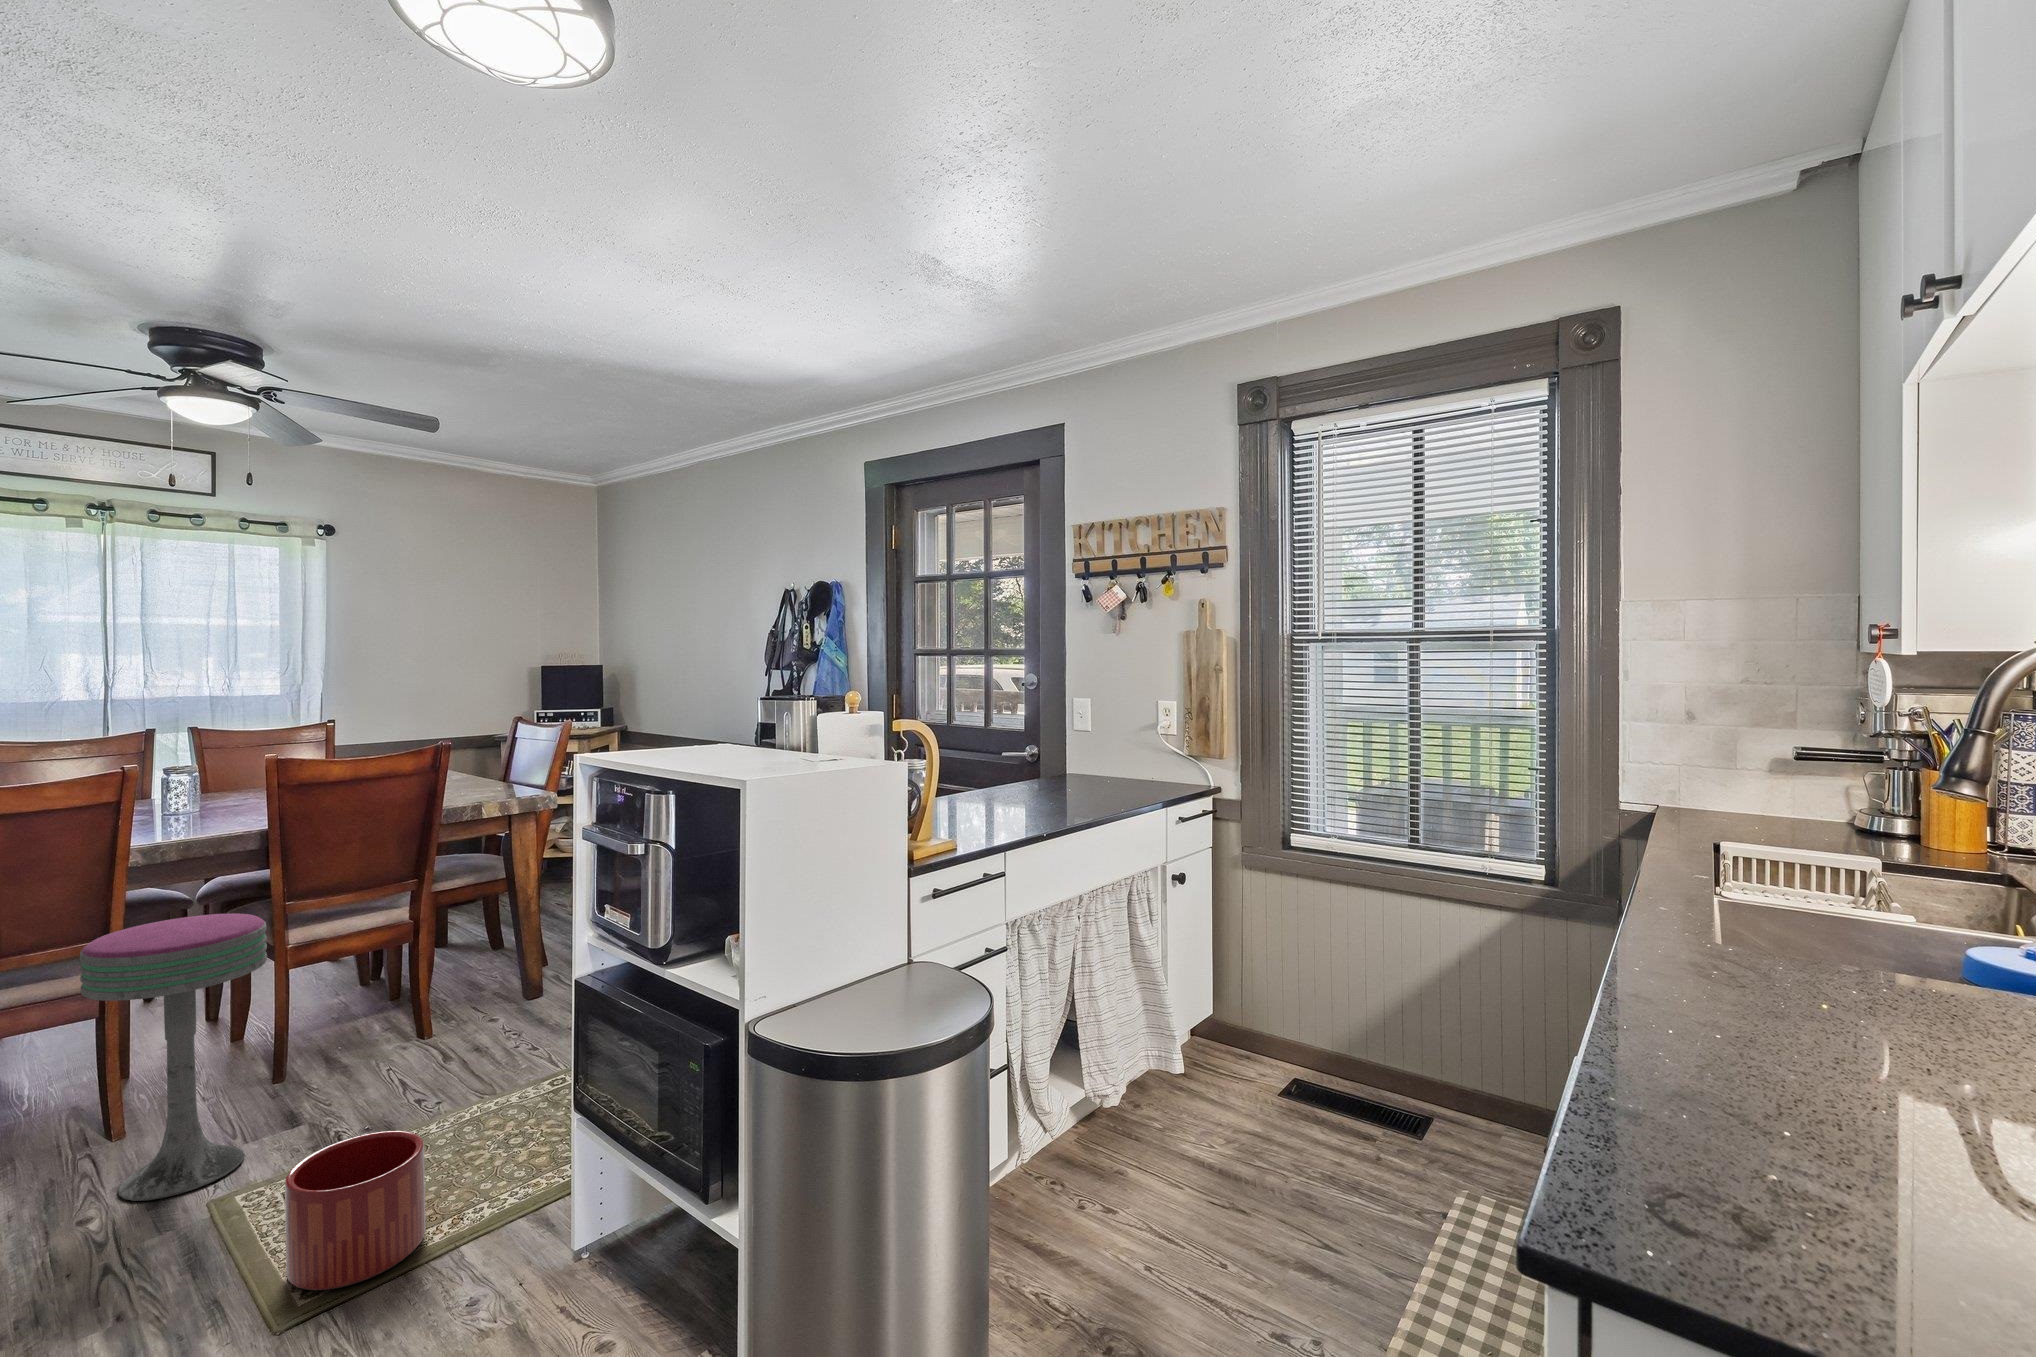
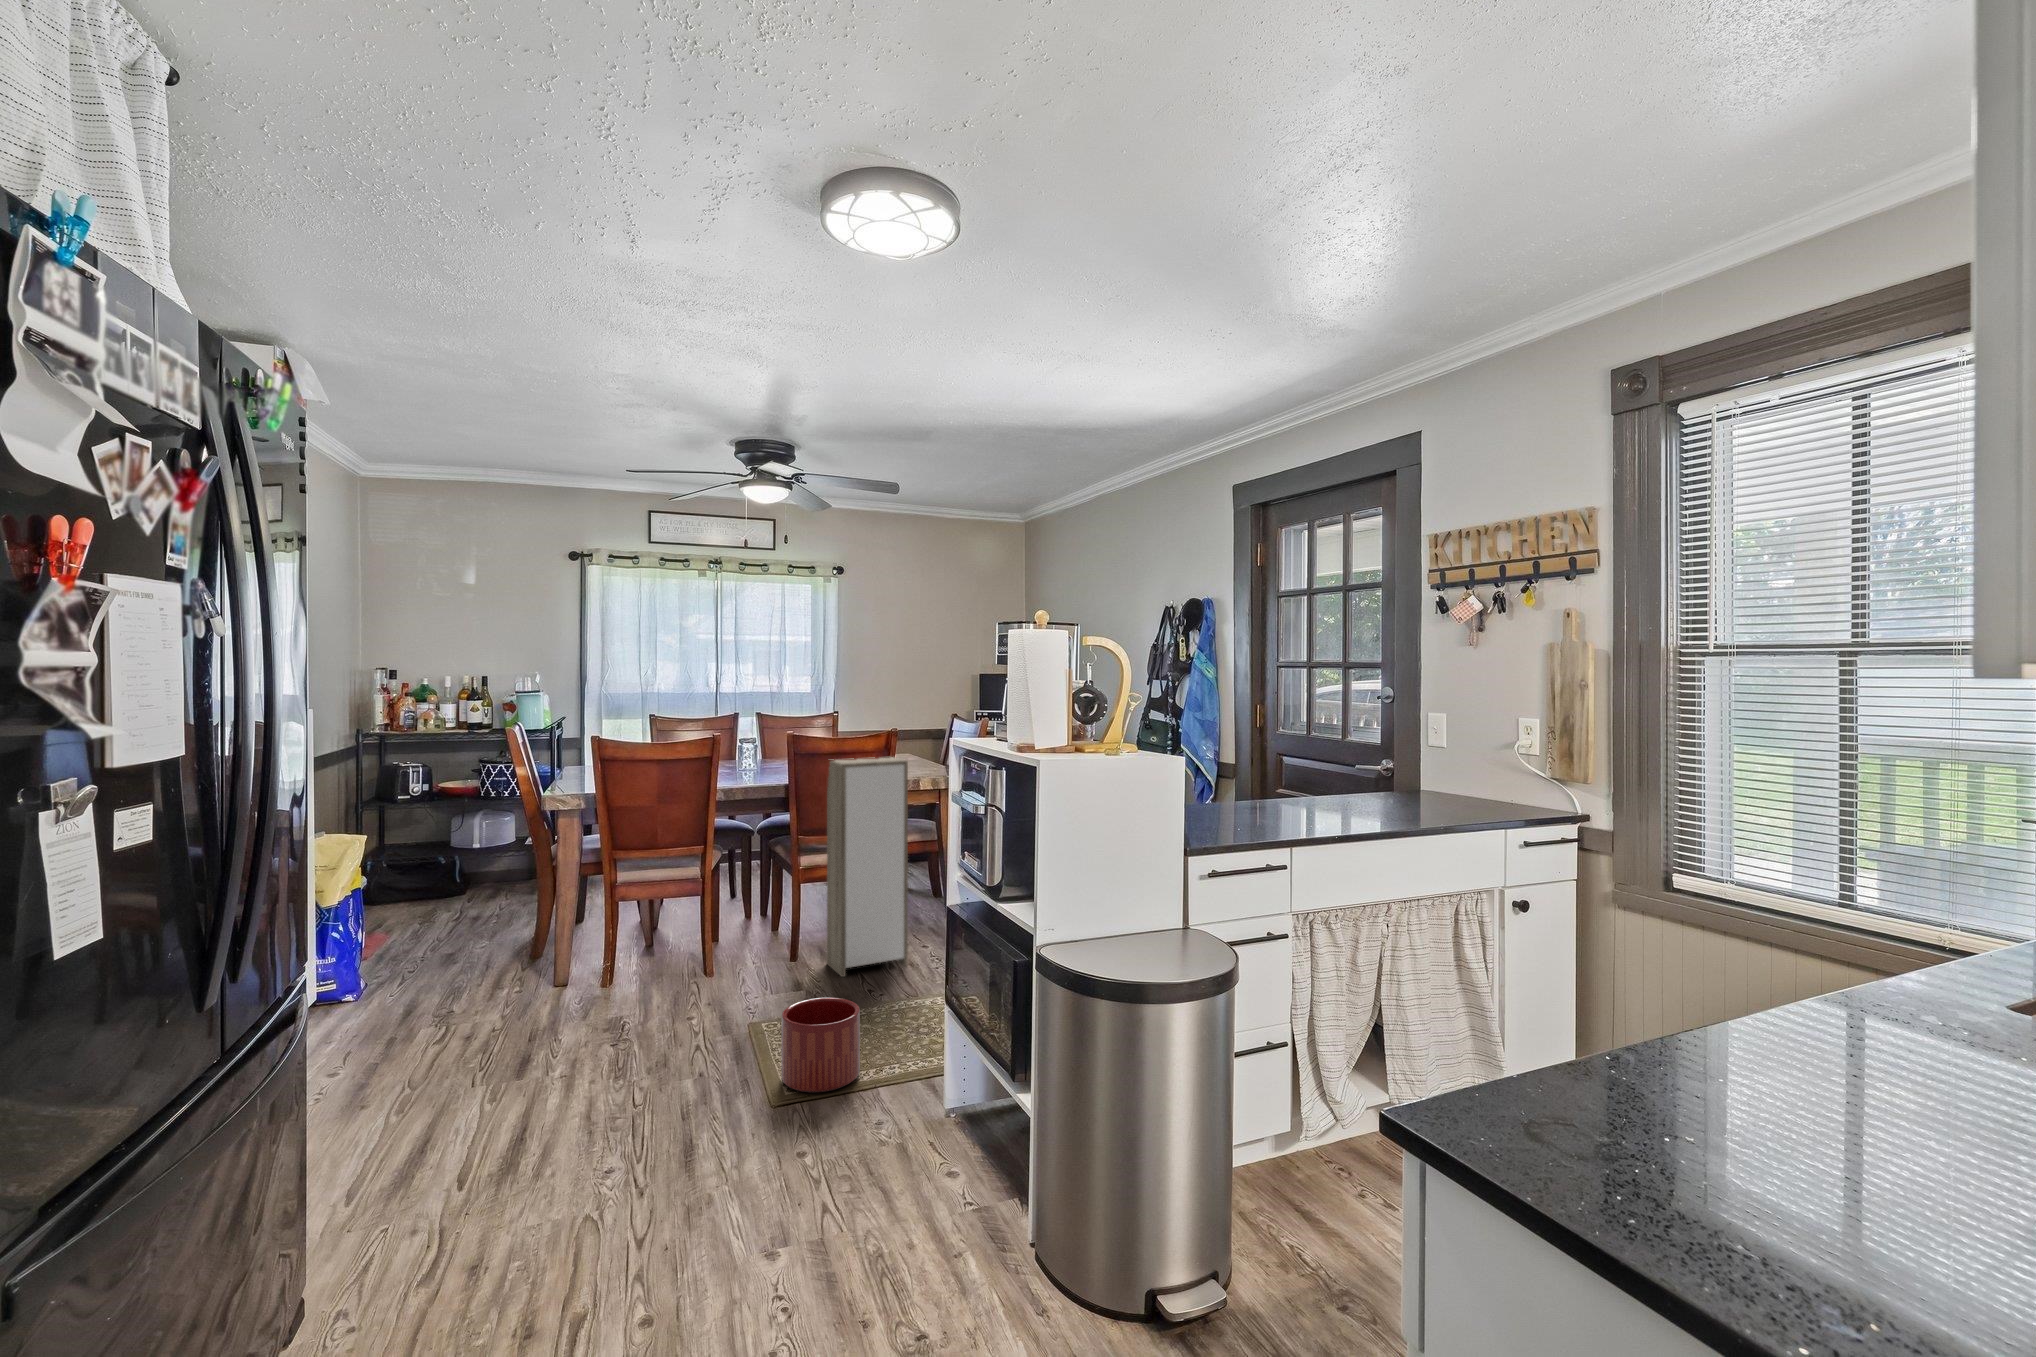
storage cabinet: none [334,778,471,1085] -> present [827,757,908,977]
bar stool: present [80,913,267,1201] -> none [690,838,783,1019]

